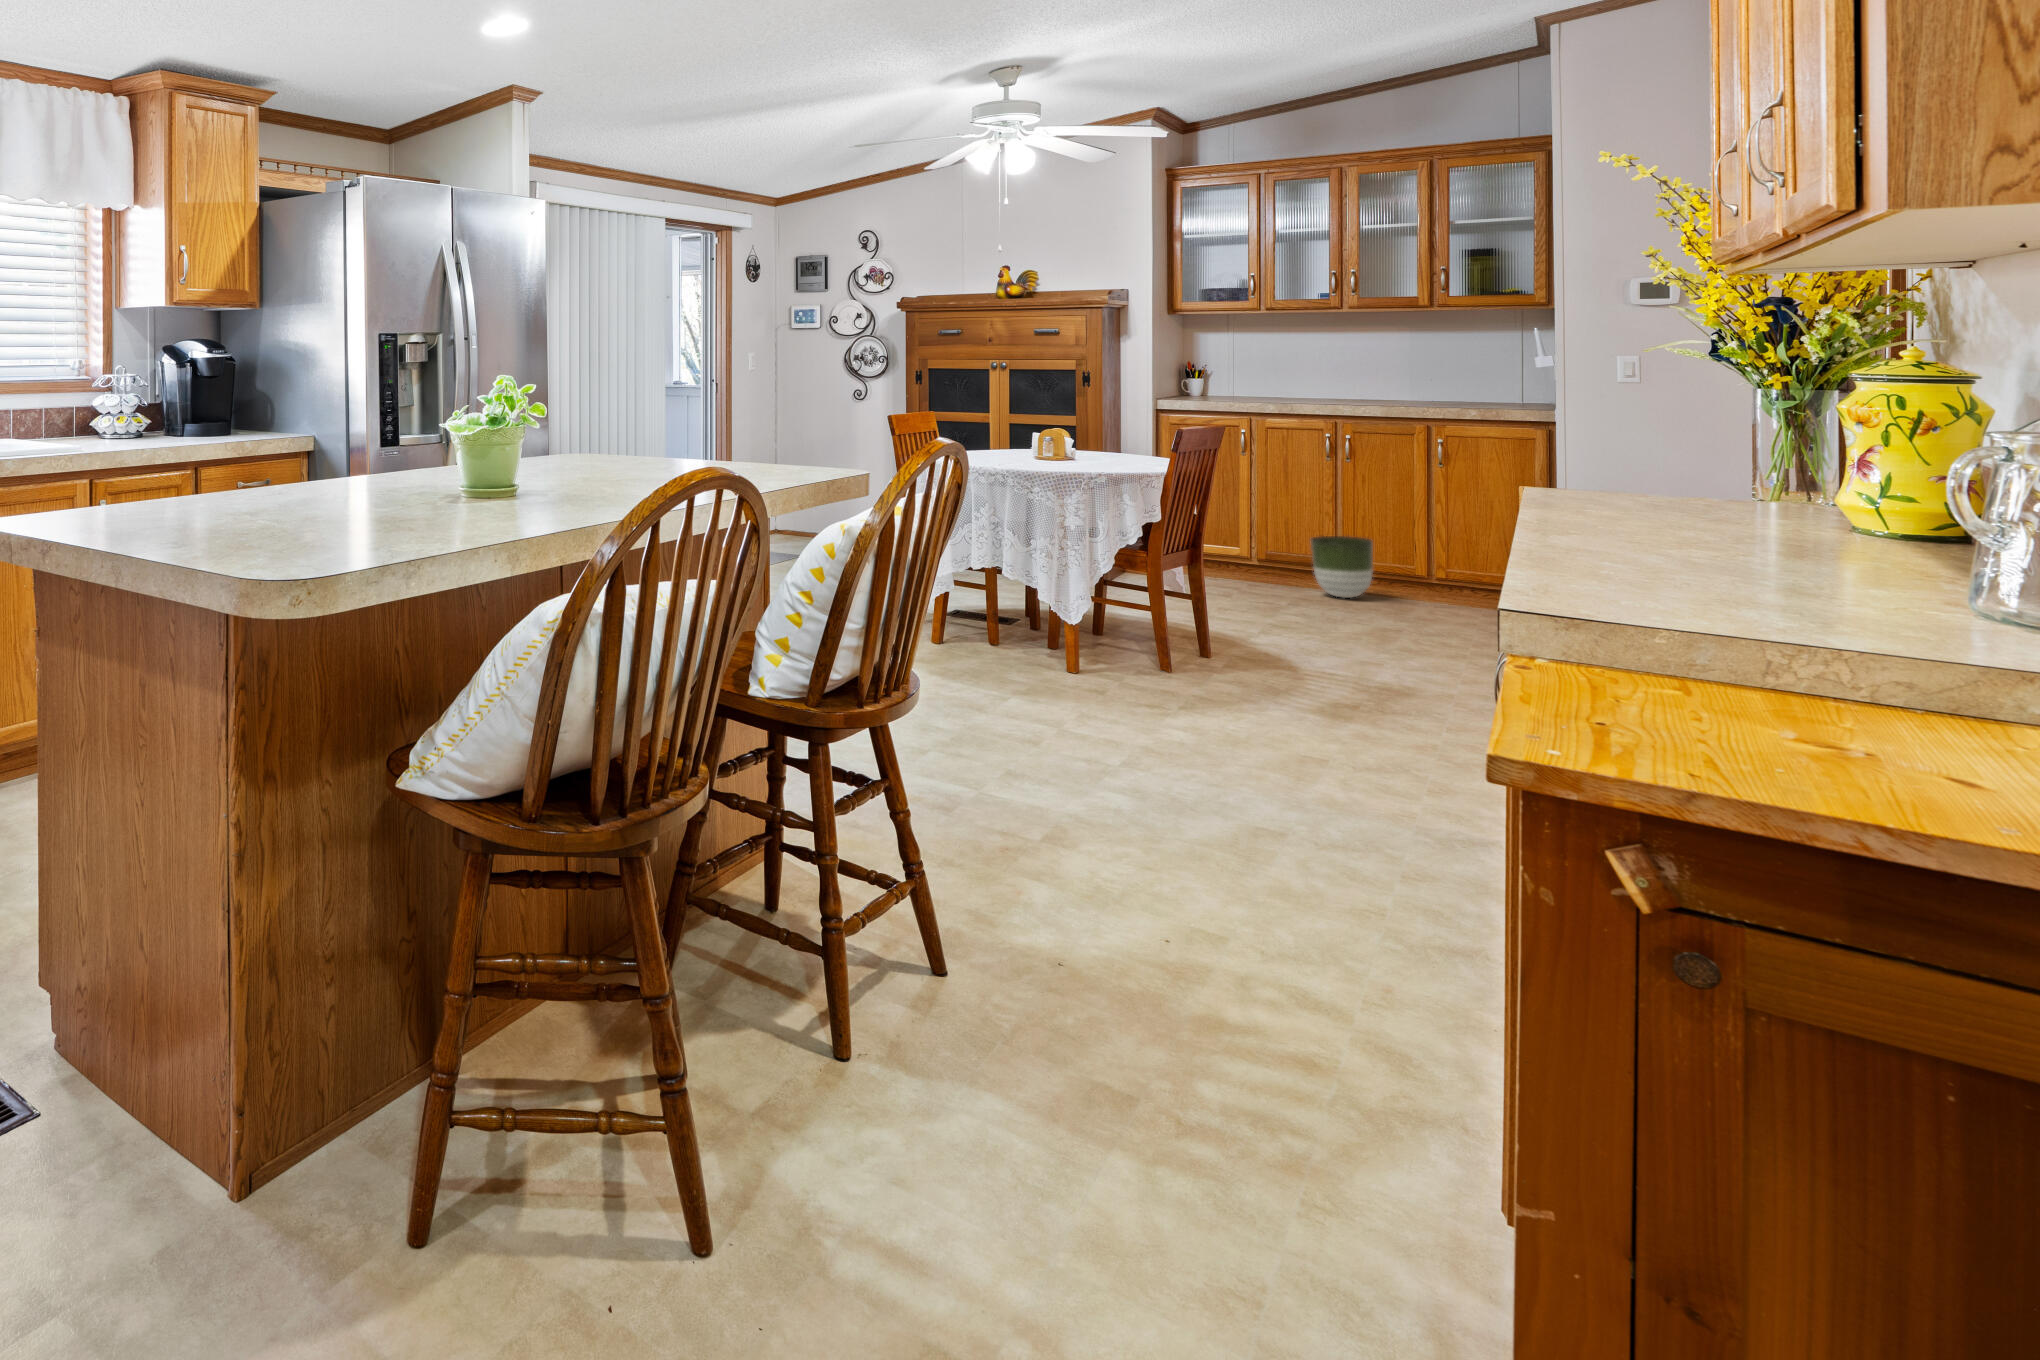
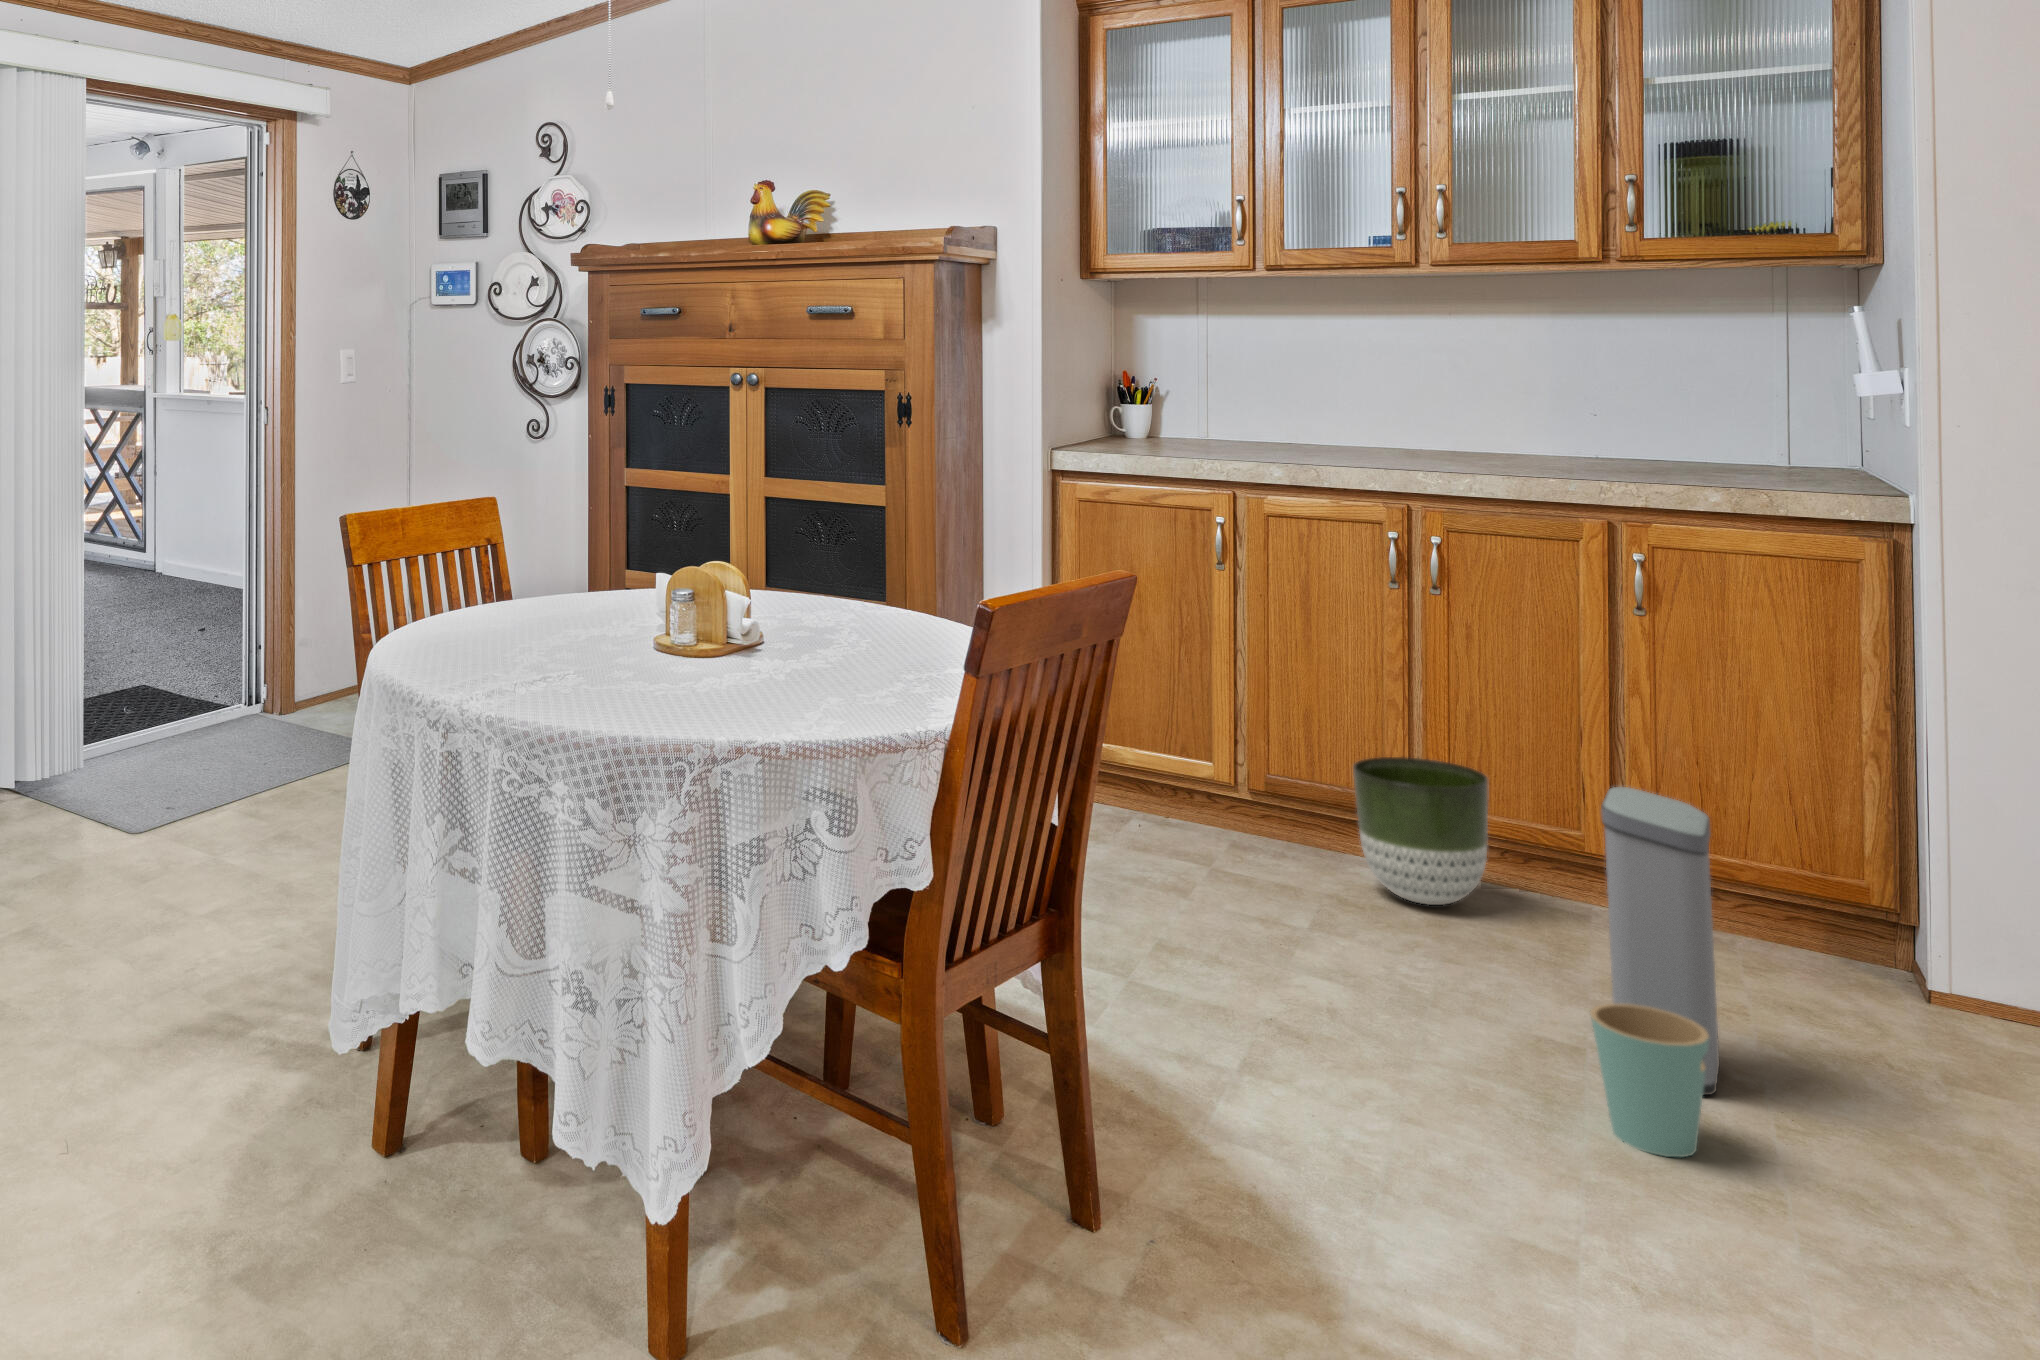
trash can: none [1398,526,1457,648] -> present [1590,787,1720,1158]

